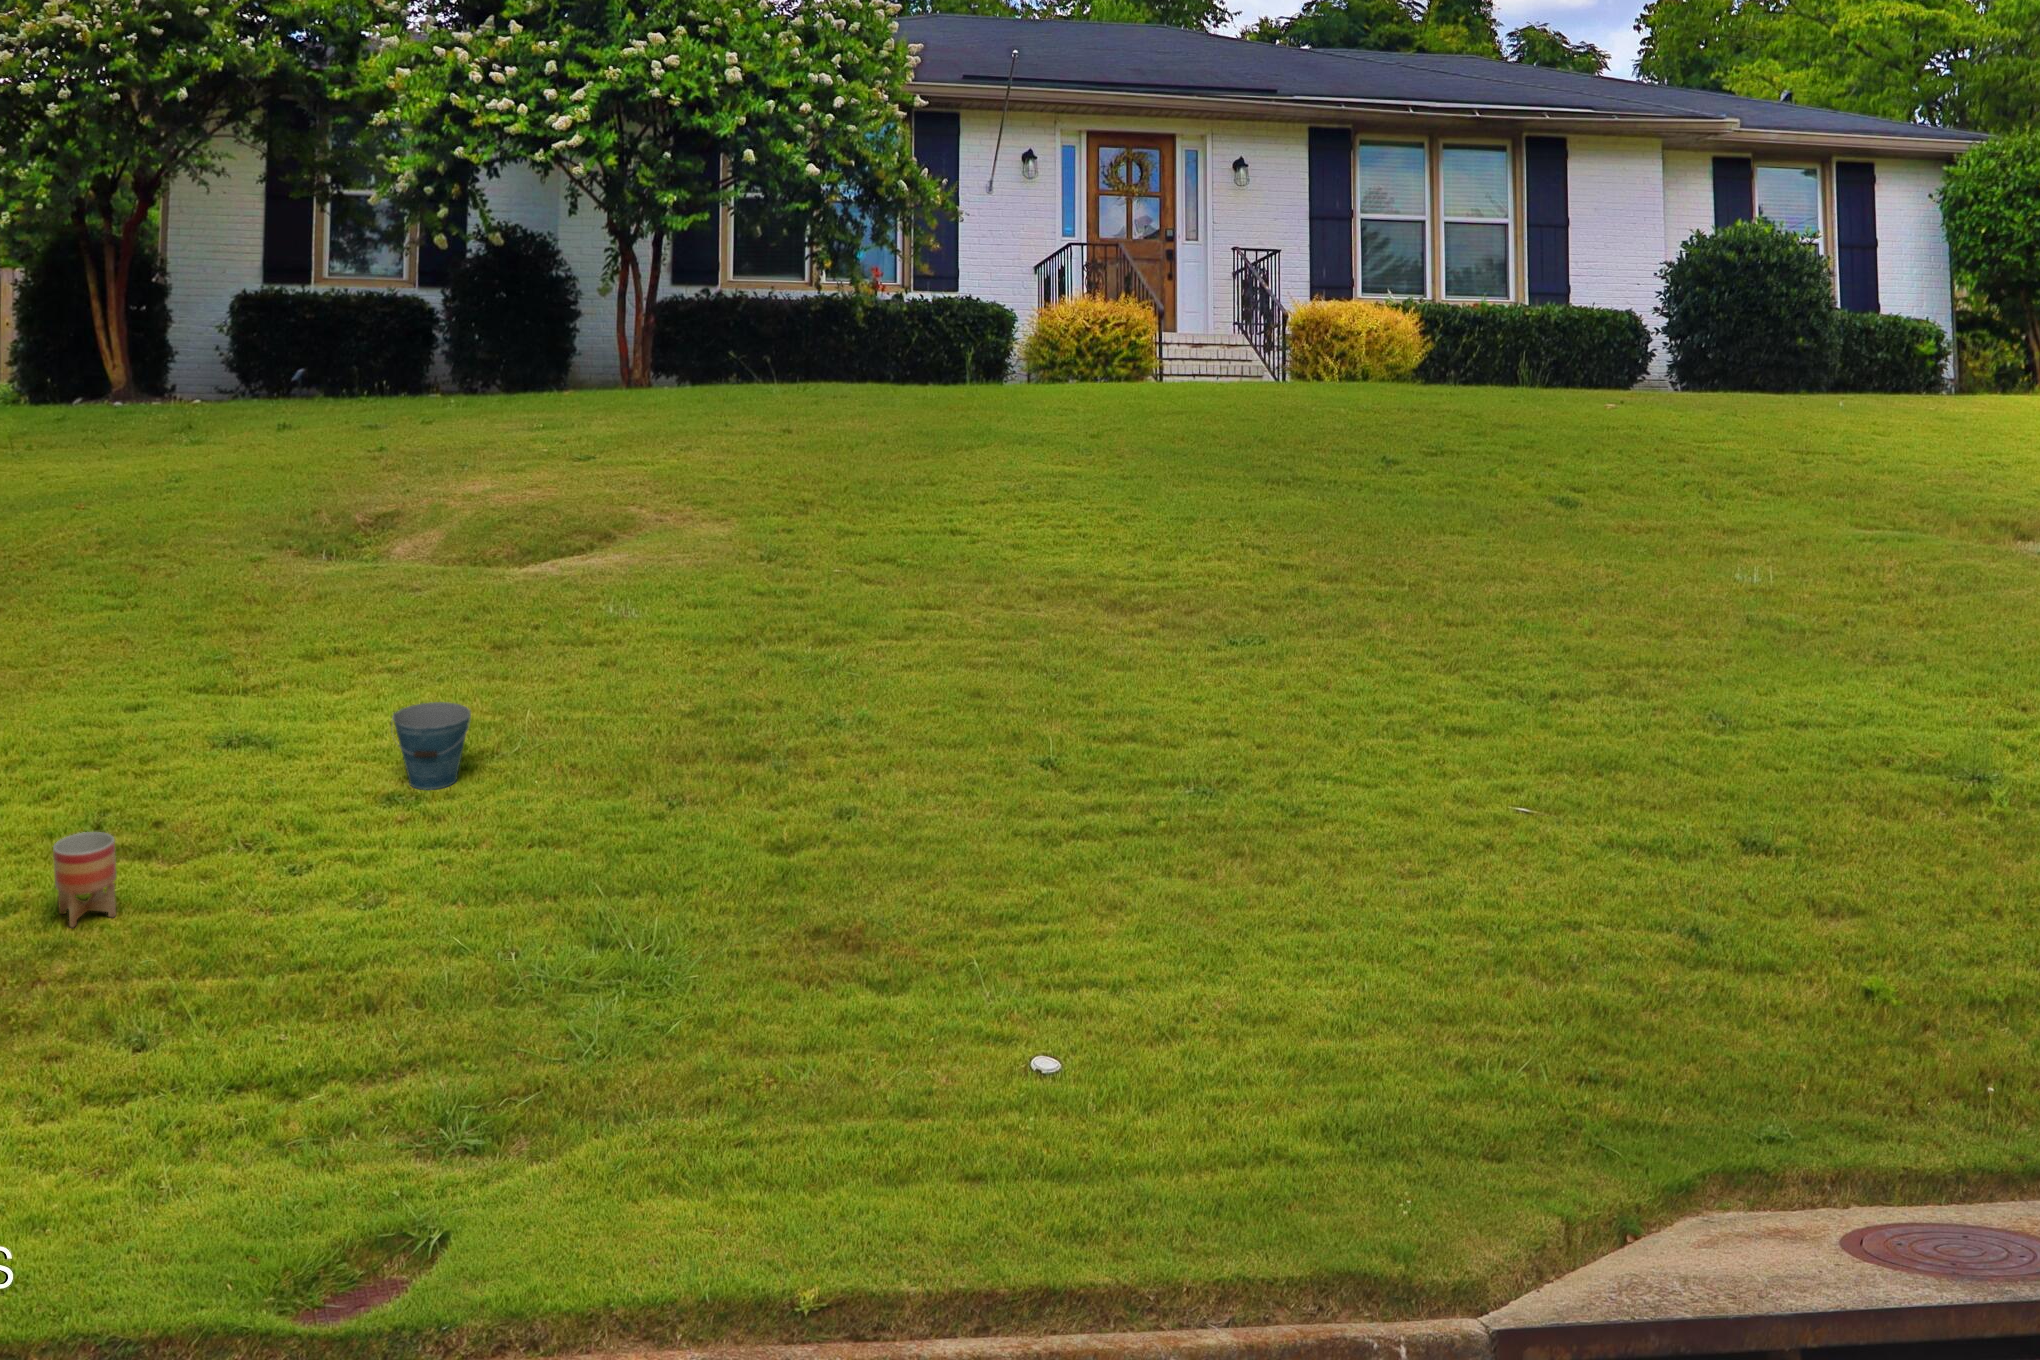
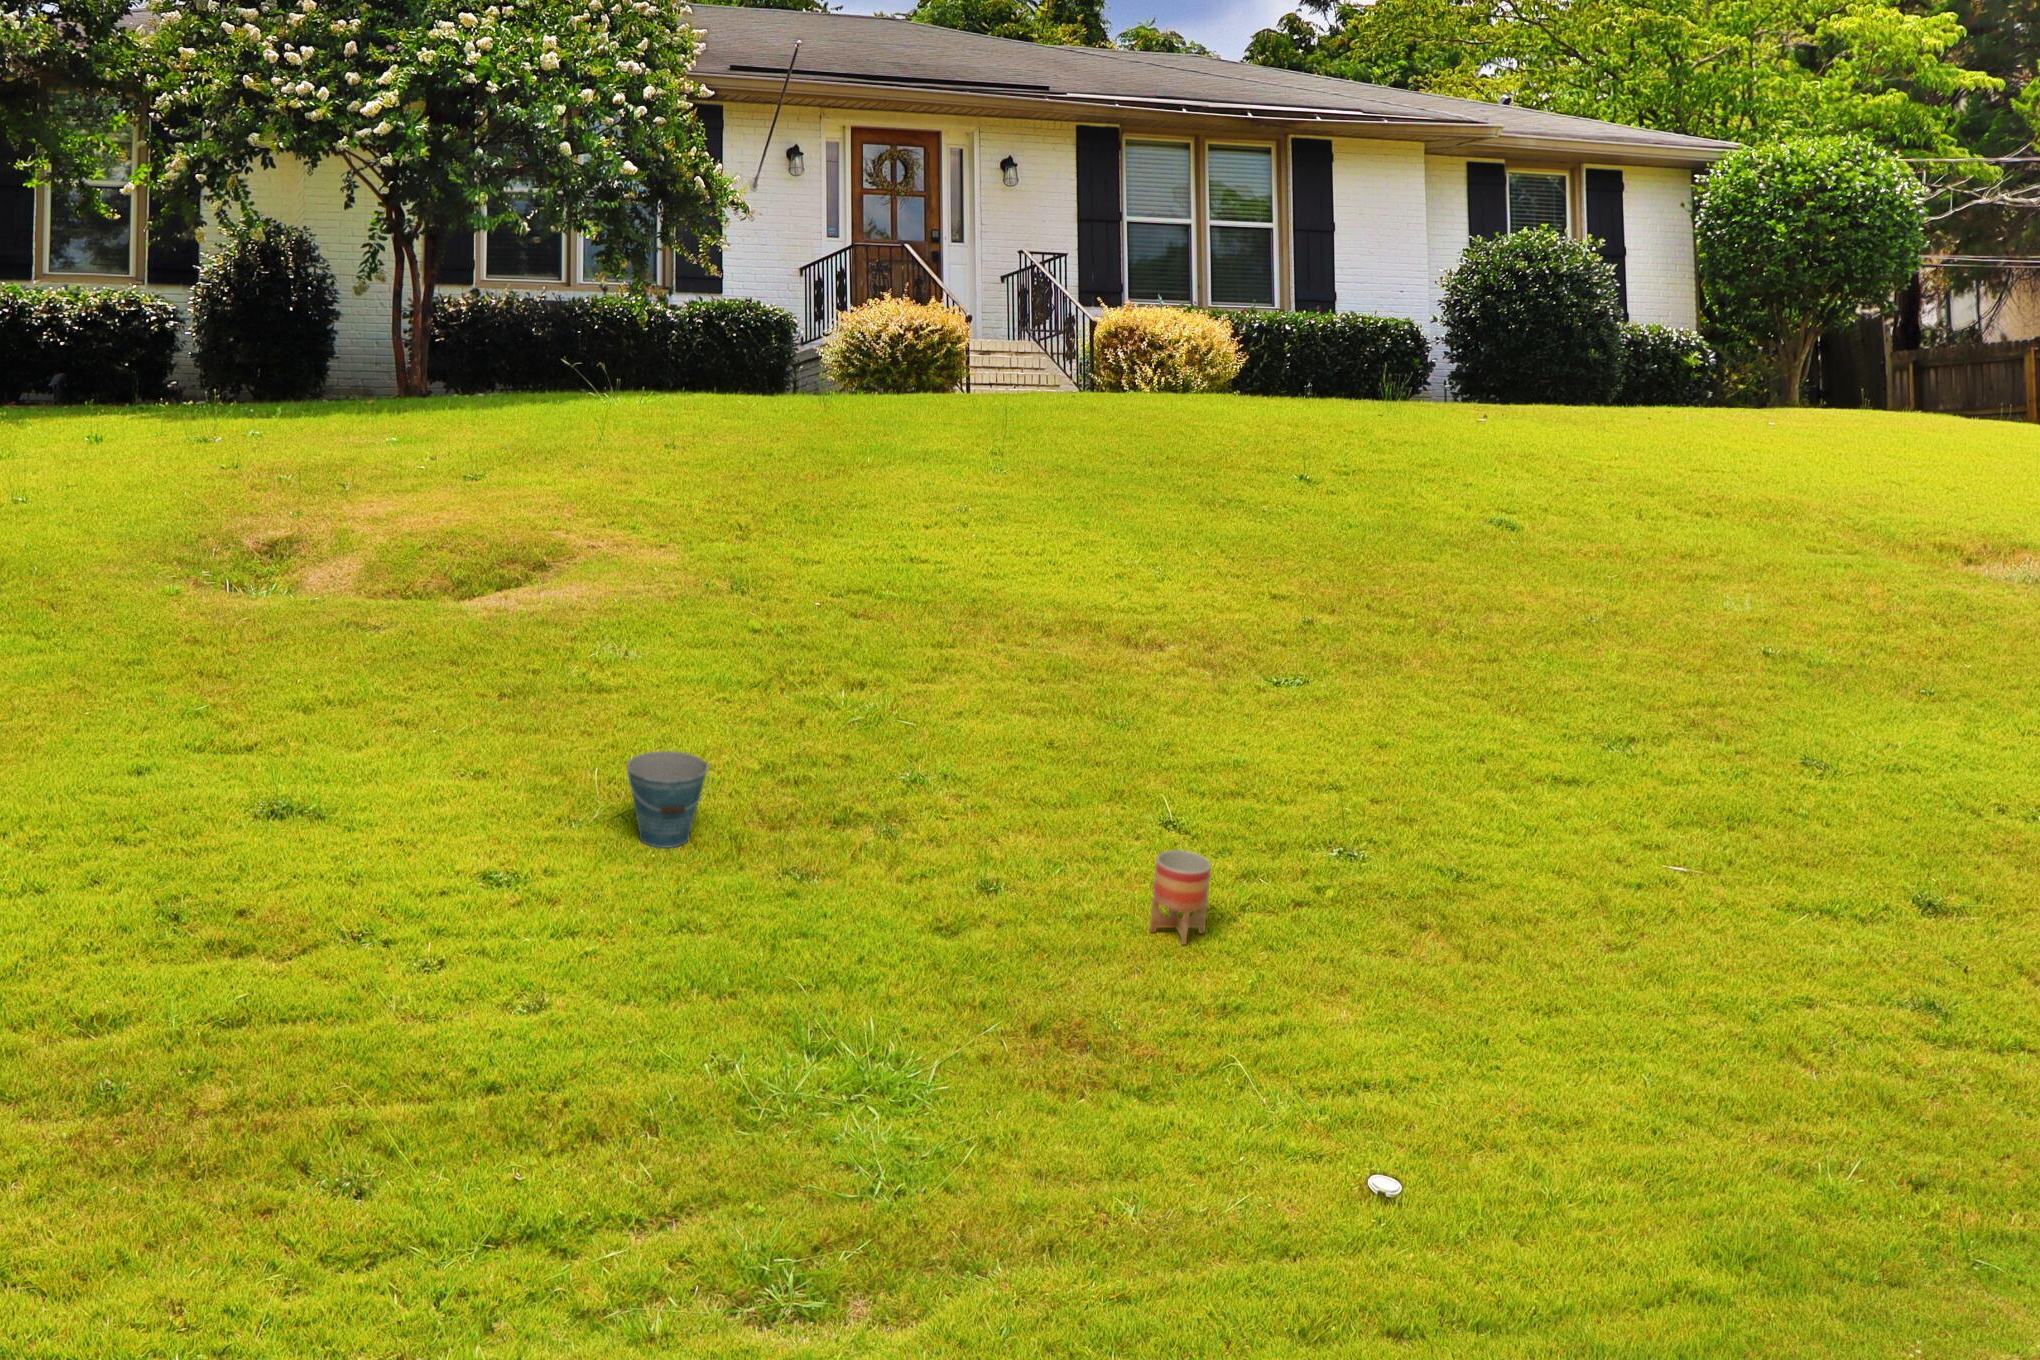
planter: present [53,832,116,927] -> present [1150,850,1211,945]

